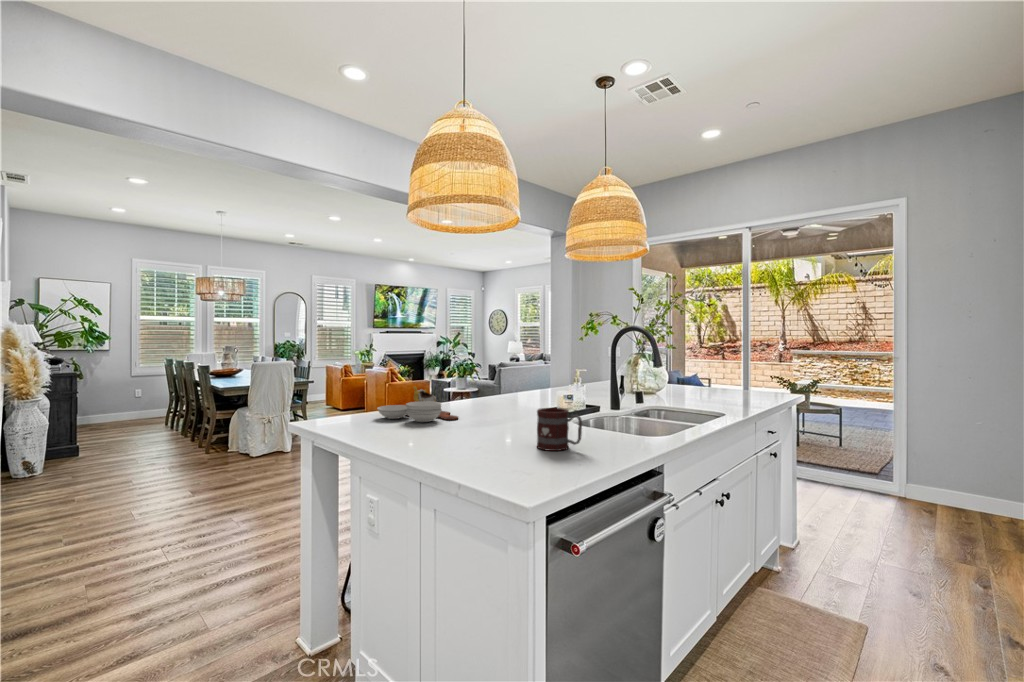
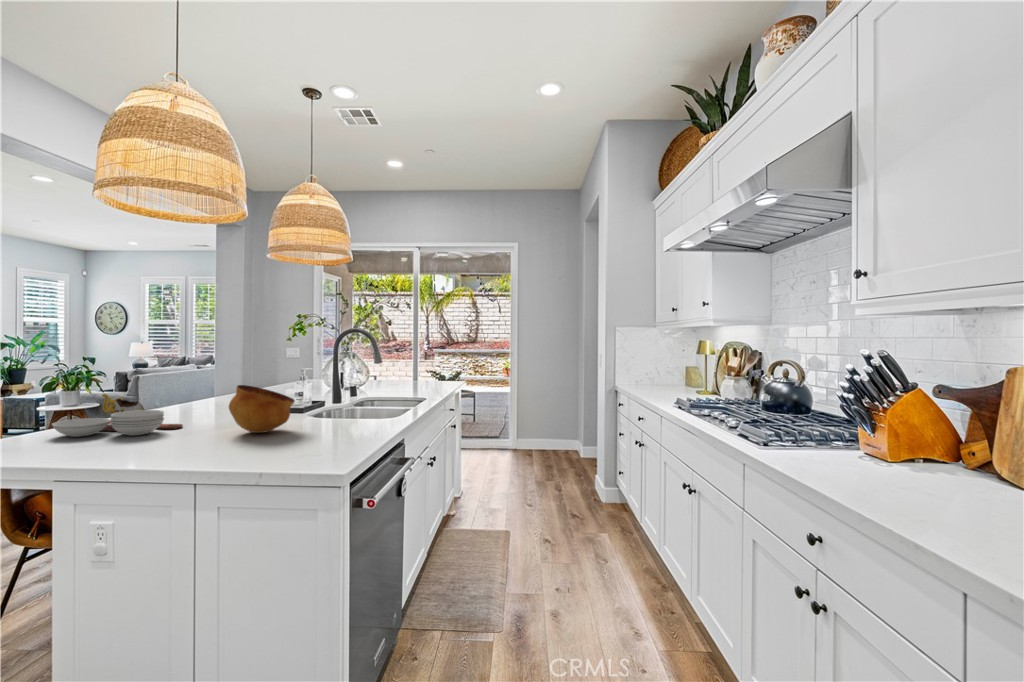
bowl: none [476,383,533,432] -> present [229,385,295,433]
mug: present [537,408,582,451] -> none [316,404,363,443]

